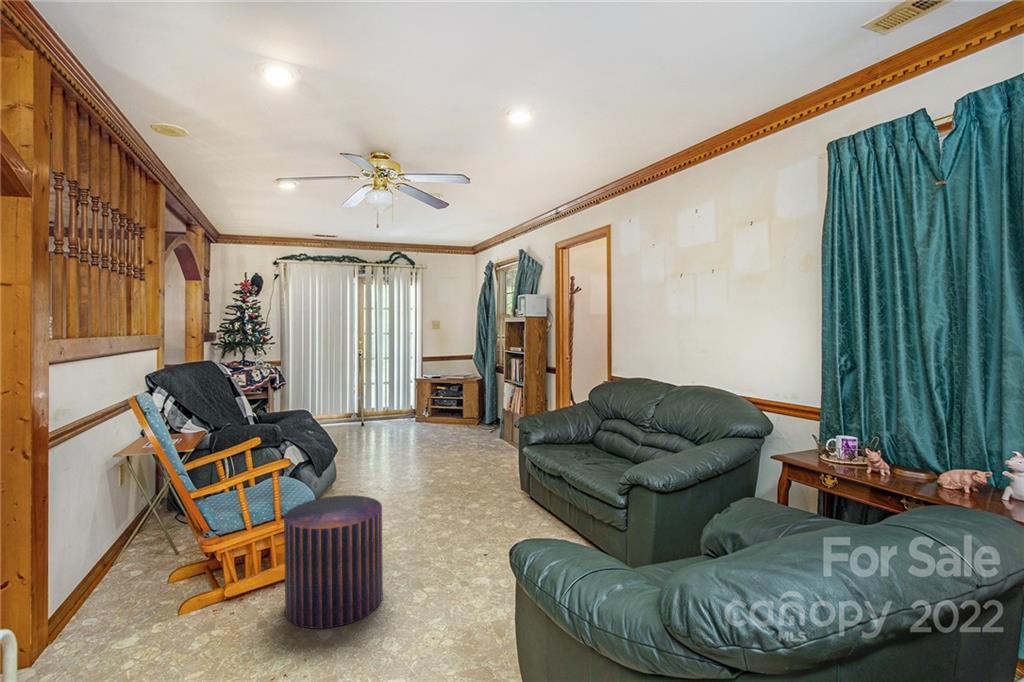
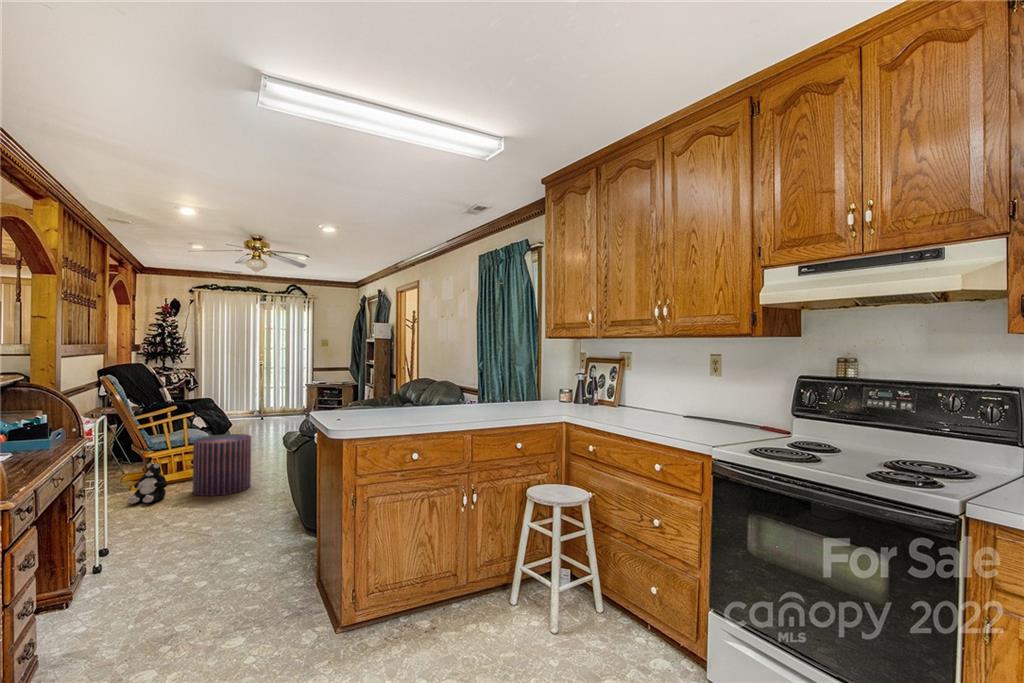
plush toy: none [168,564,240,653] -> present [127,463,167,504]

